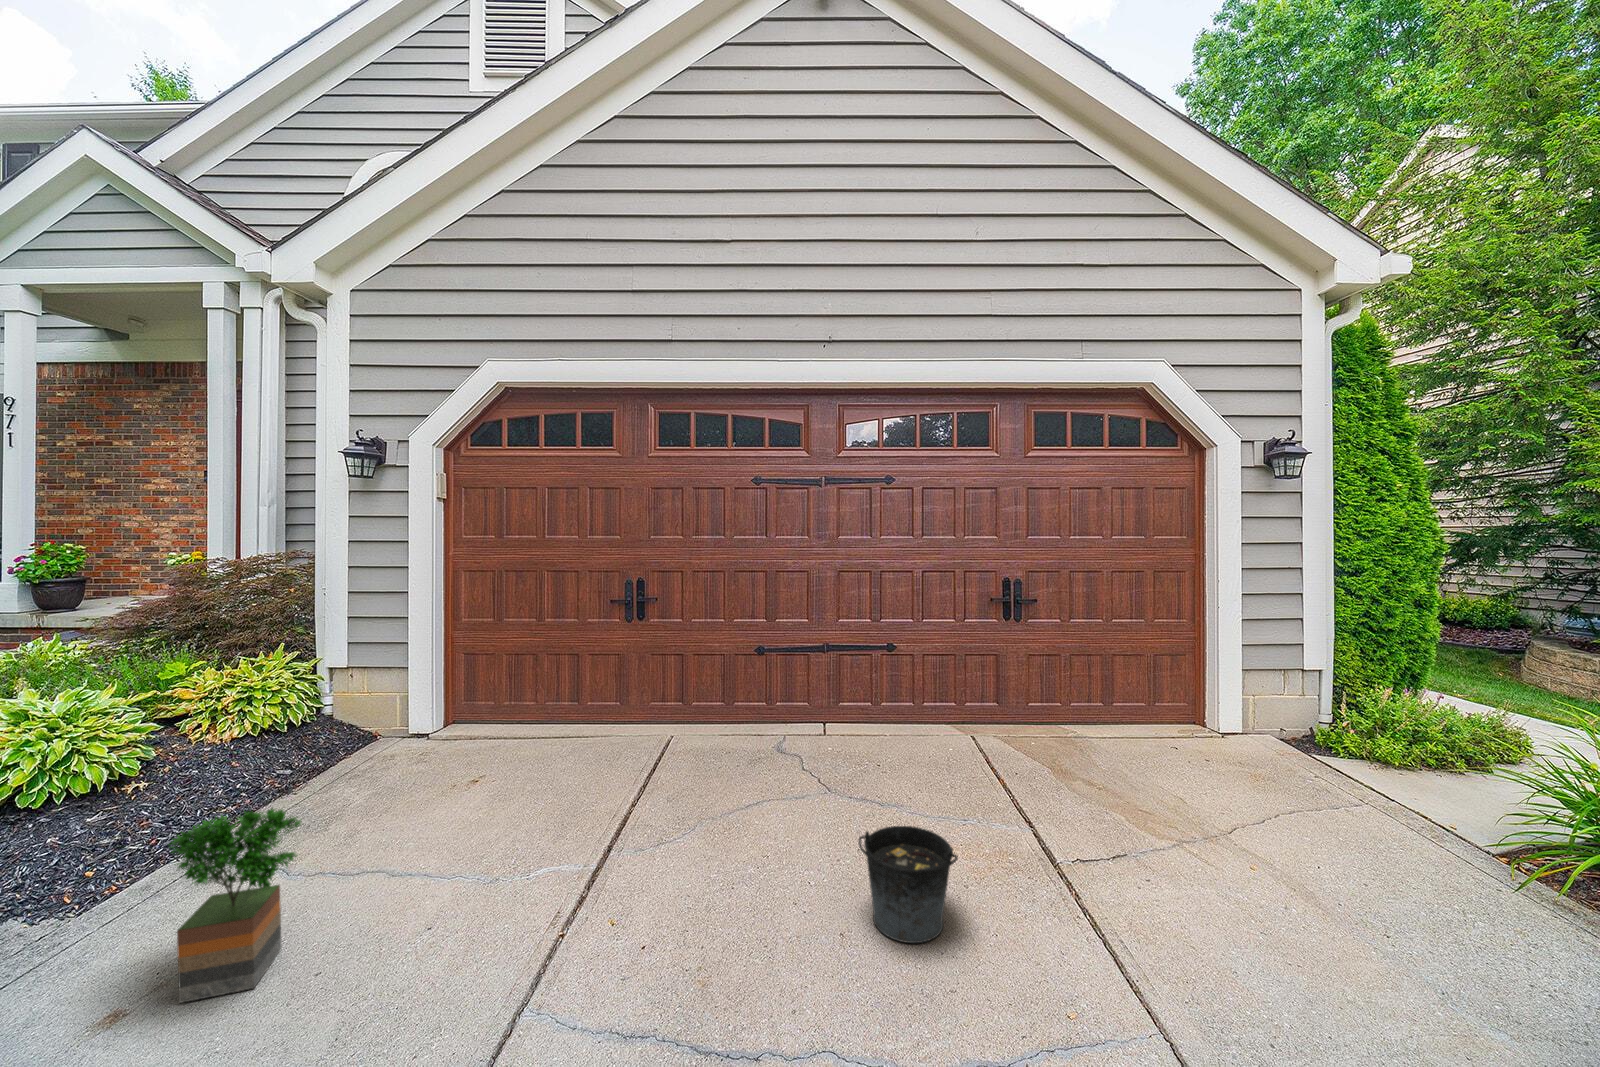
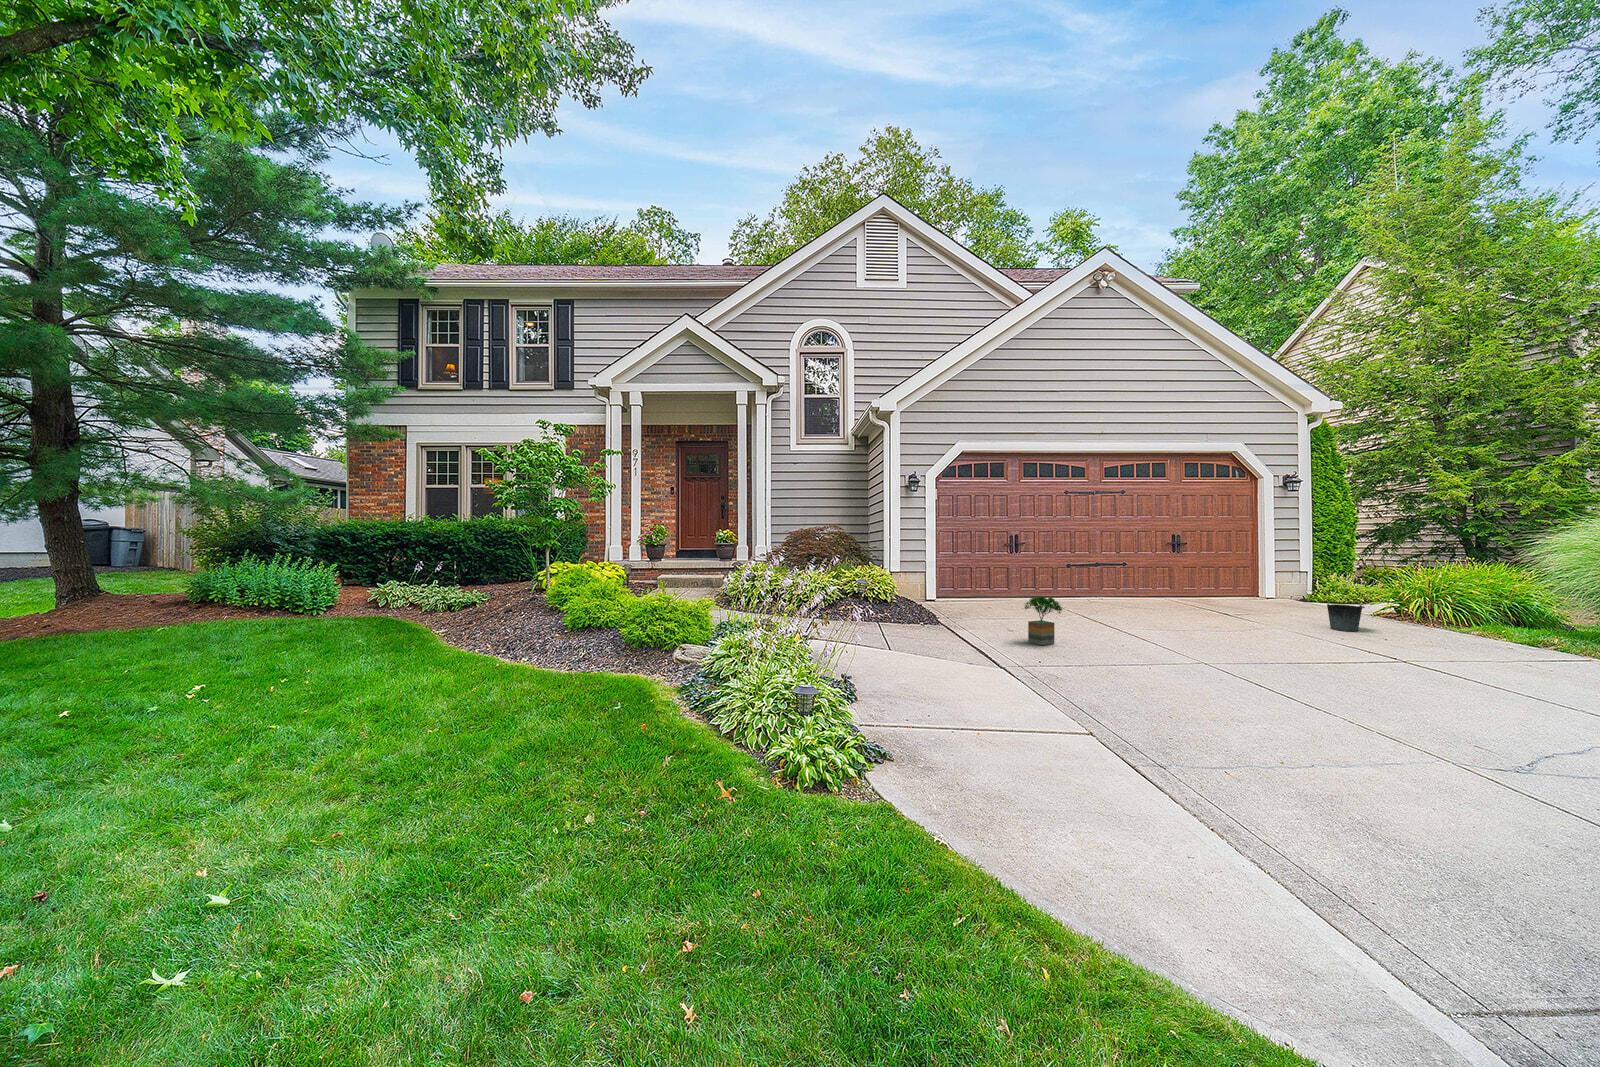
bucket: present [859,826,958,943] -> present [1327,604,1365,631]

